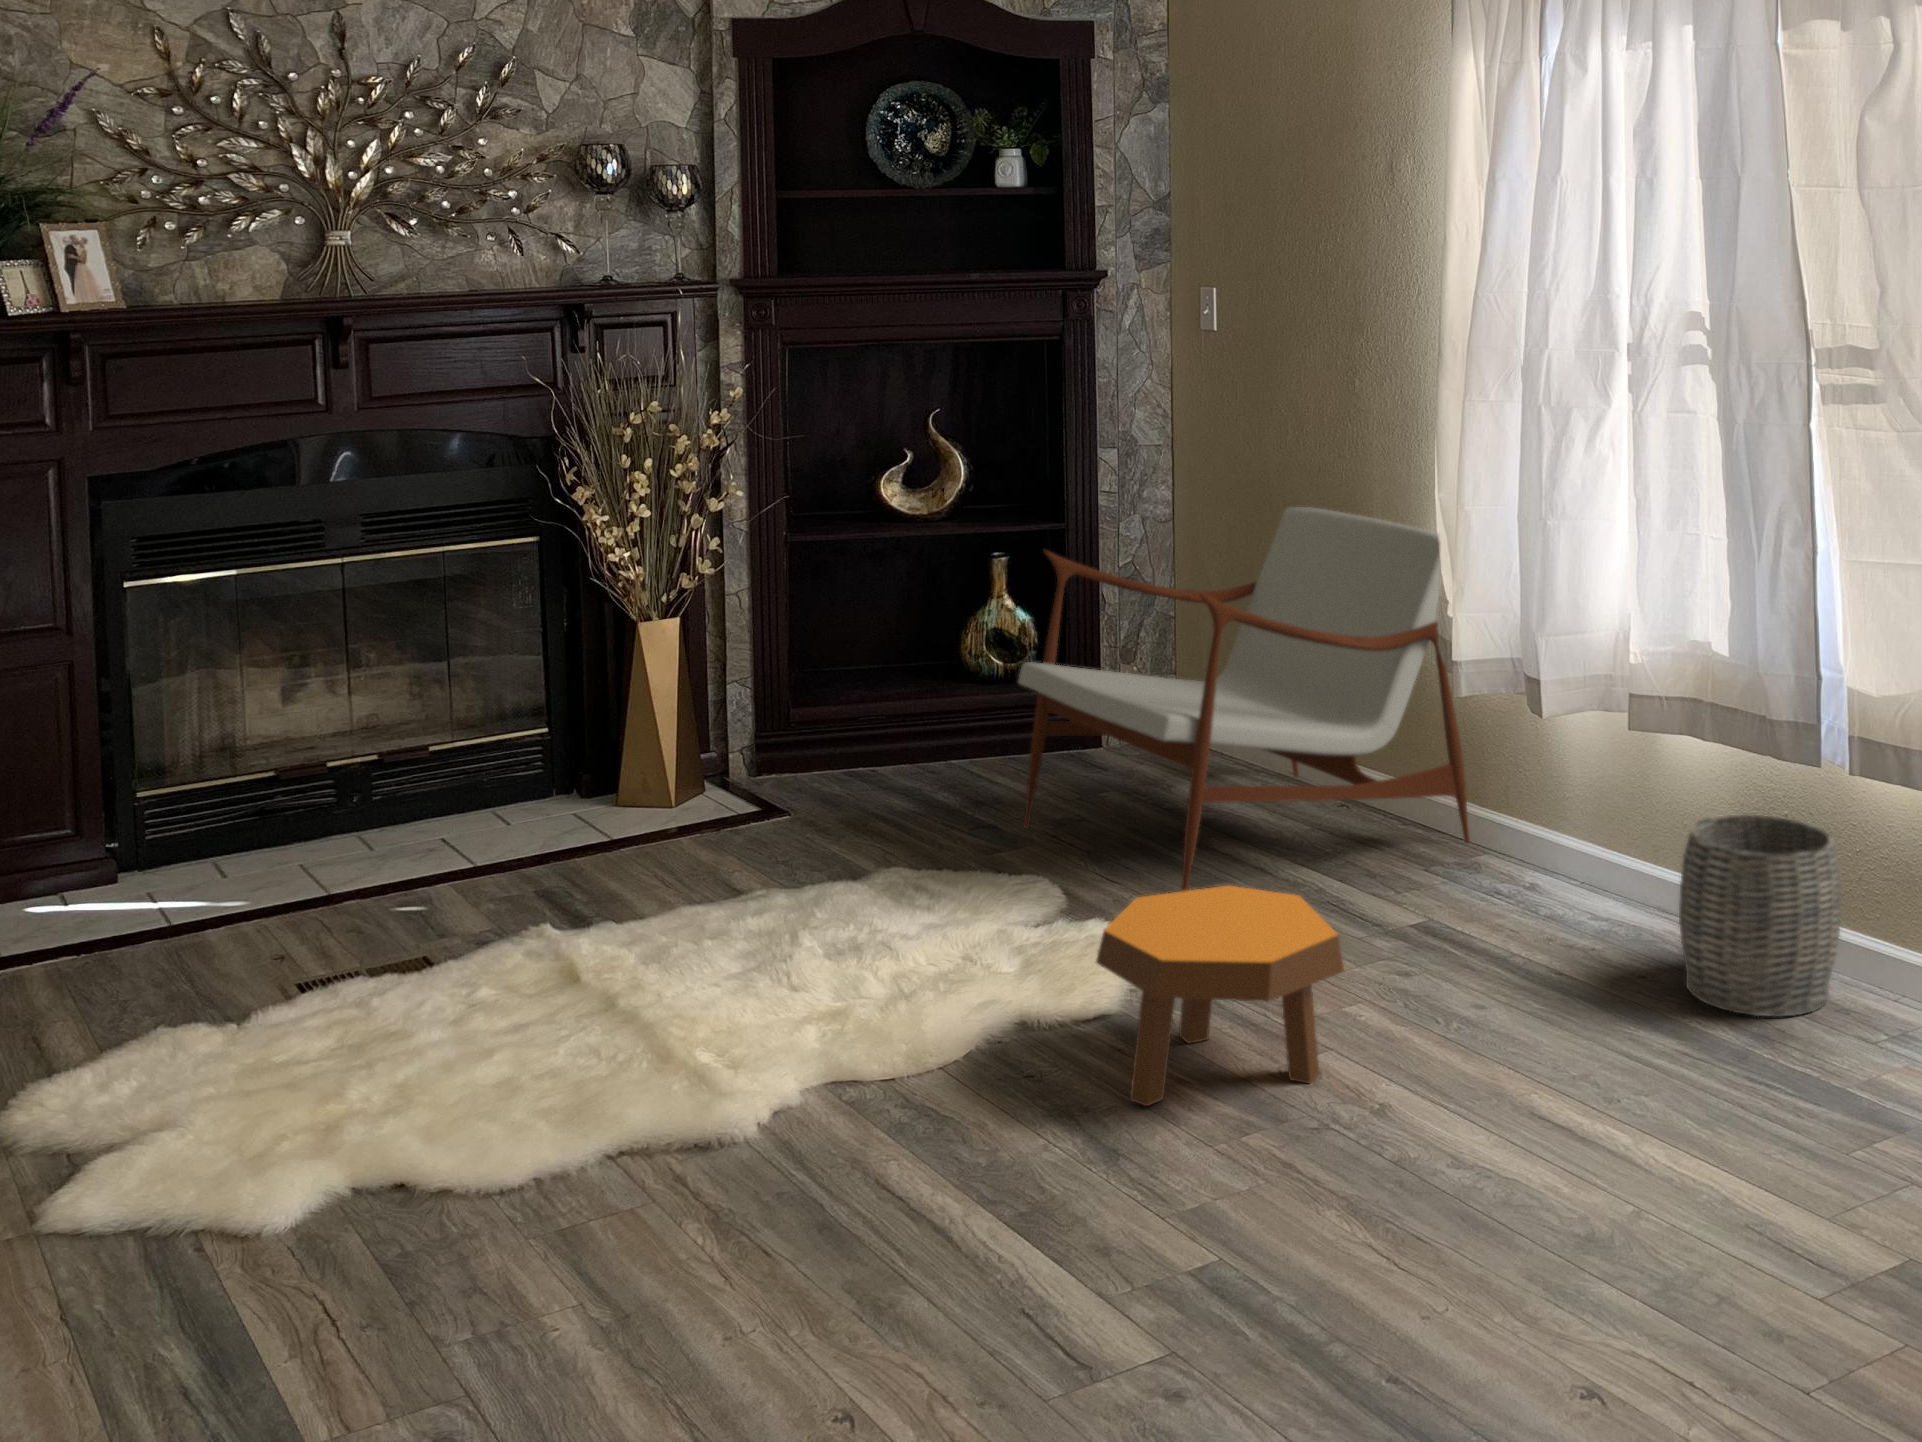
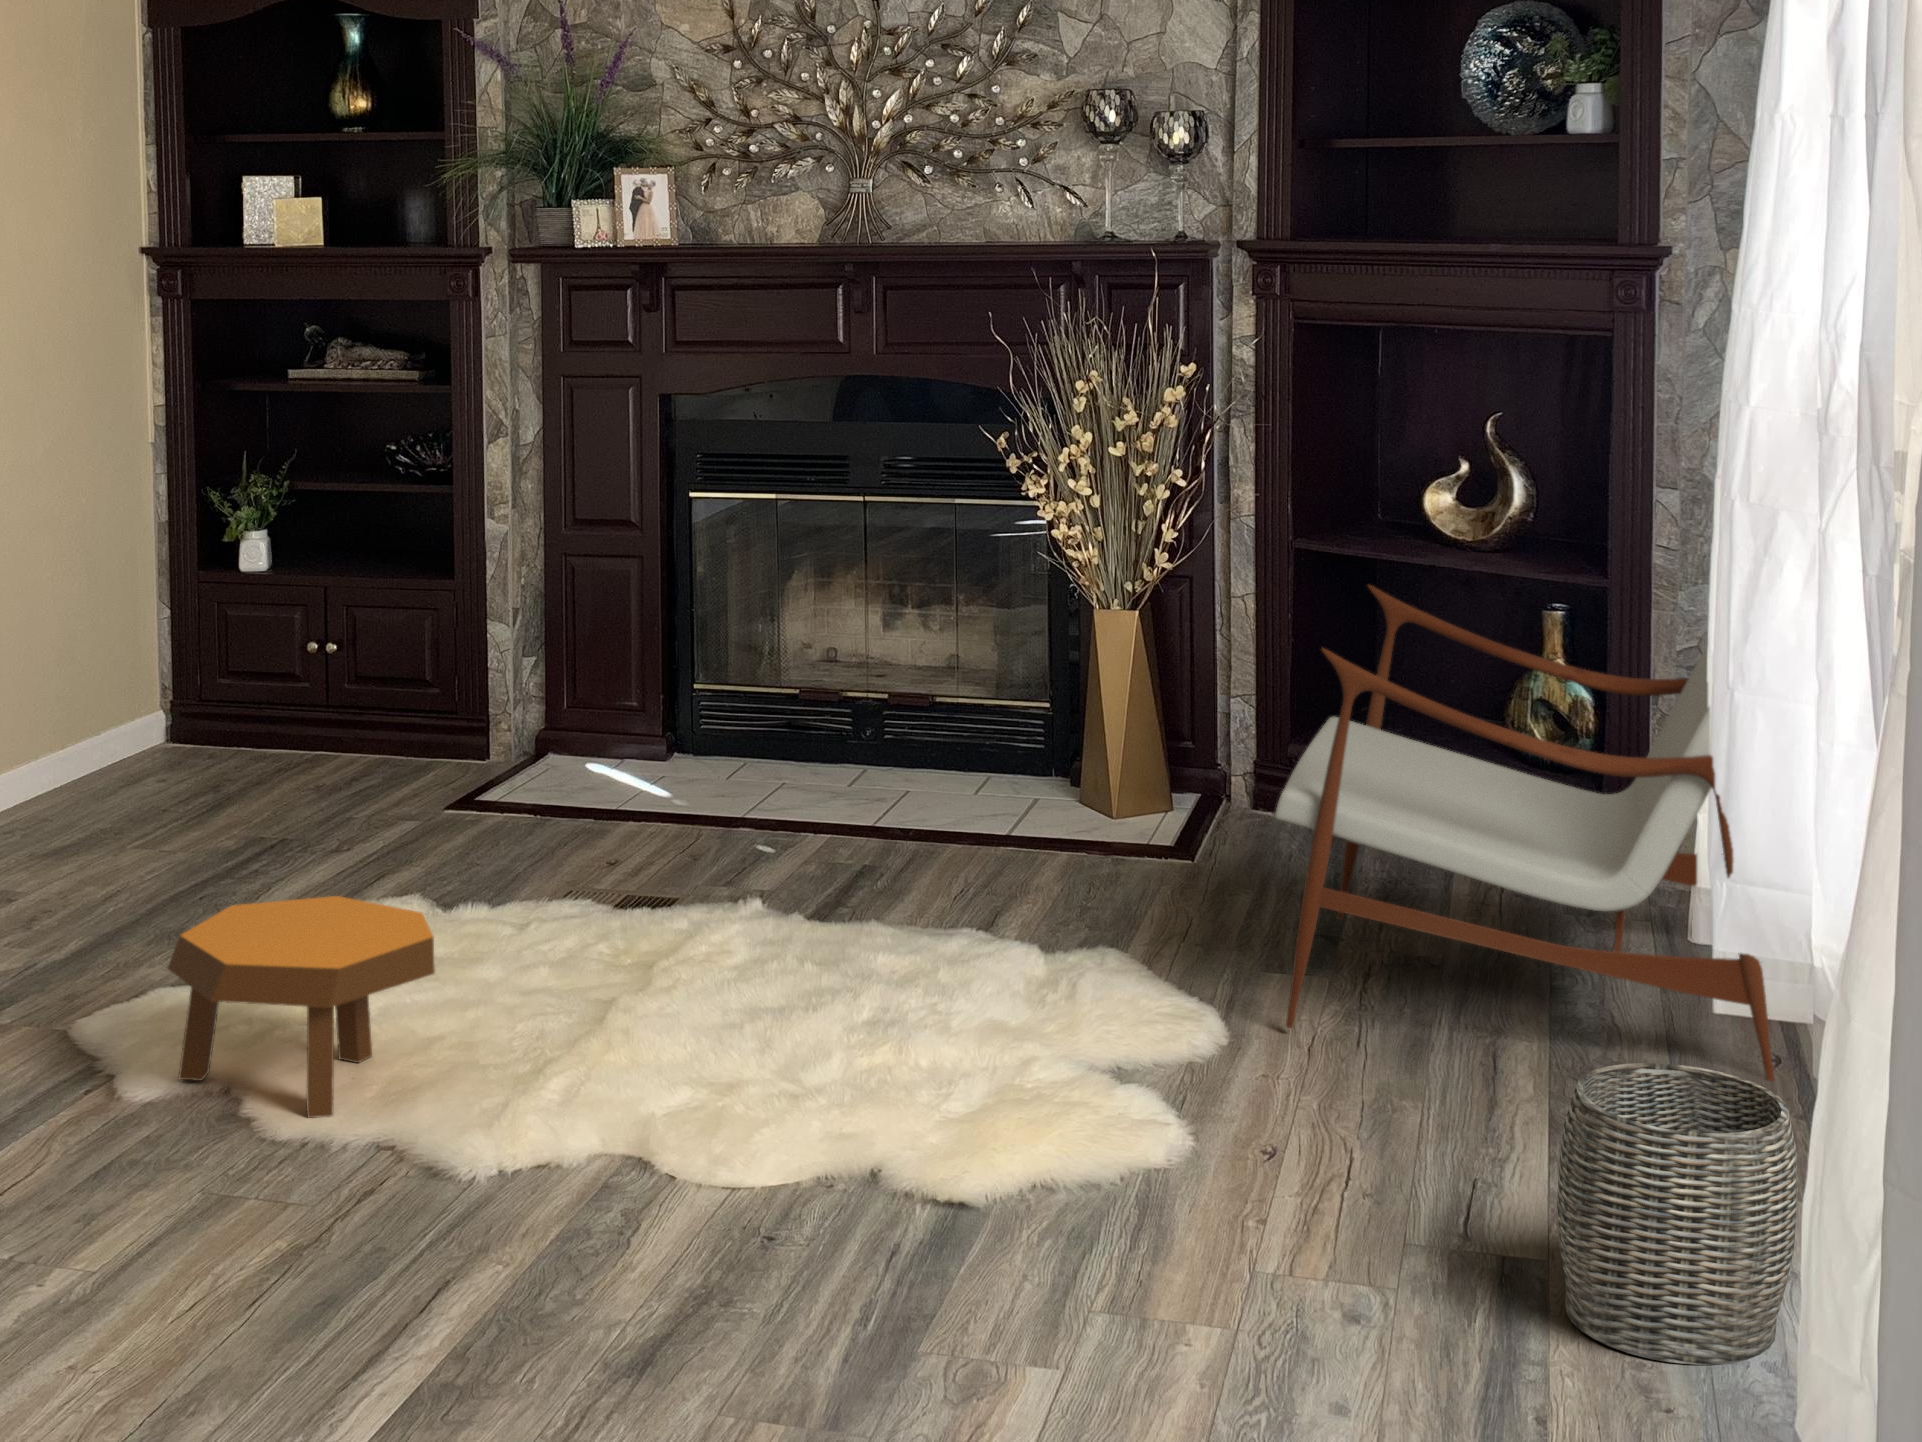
footstool: present [1096,885,1344,1106] -> present [168,896,435,1118]

